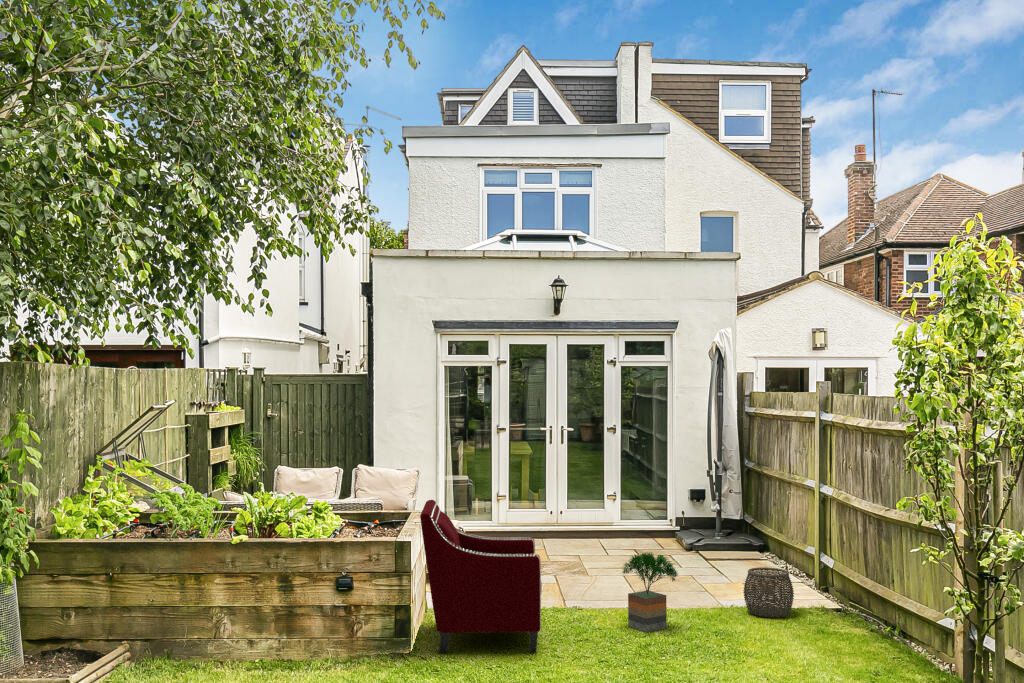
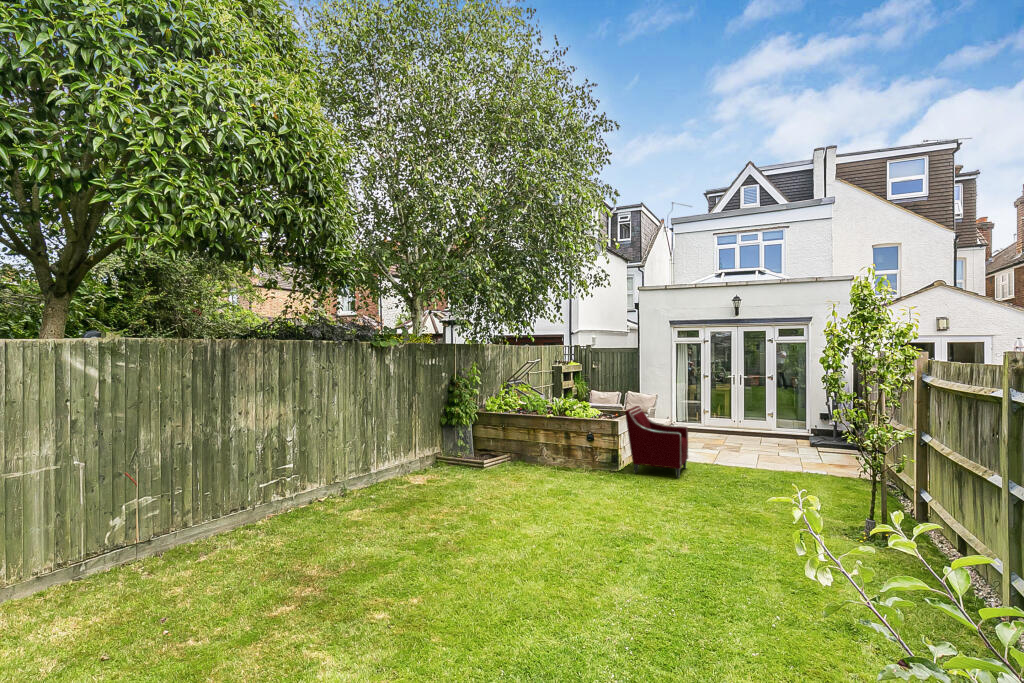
potted tree: present [623,553,678,632] -> none [733,438,764,478]
woven basket: present [743,567,794,618] -> none [810,453,841,481]

